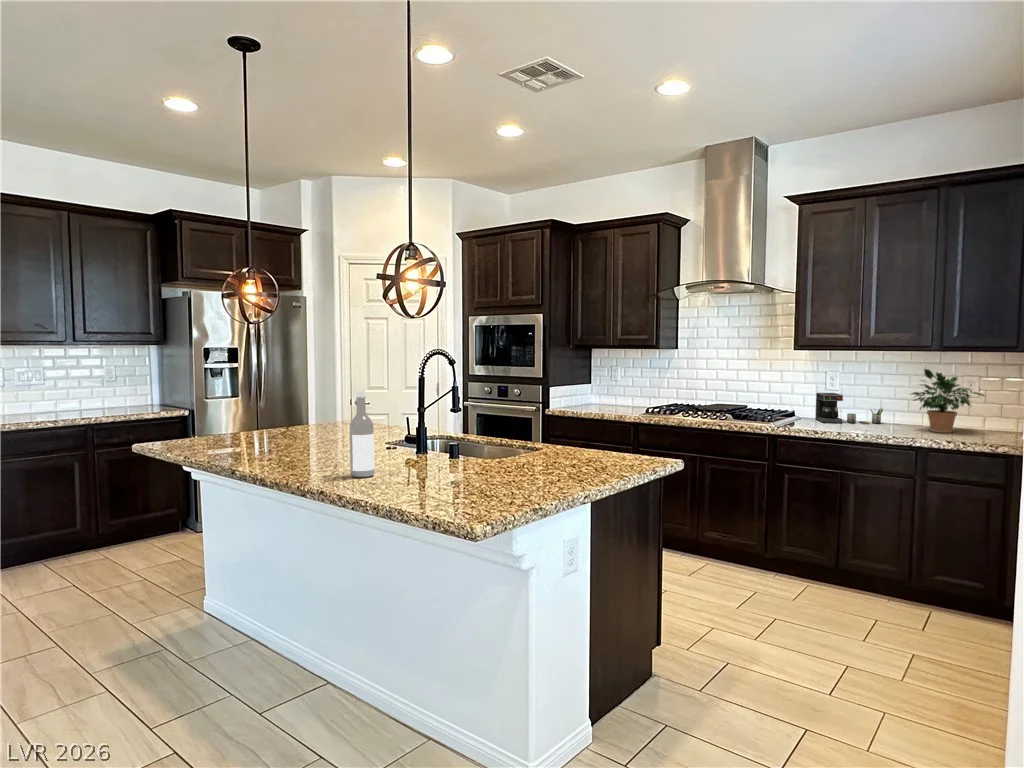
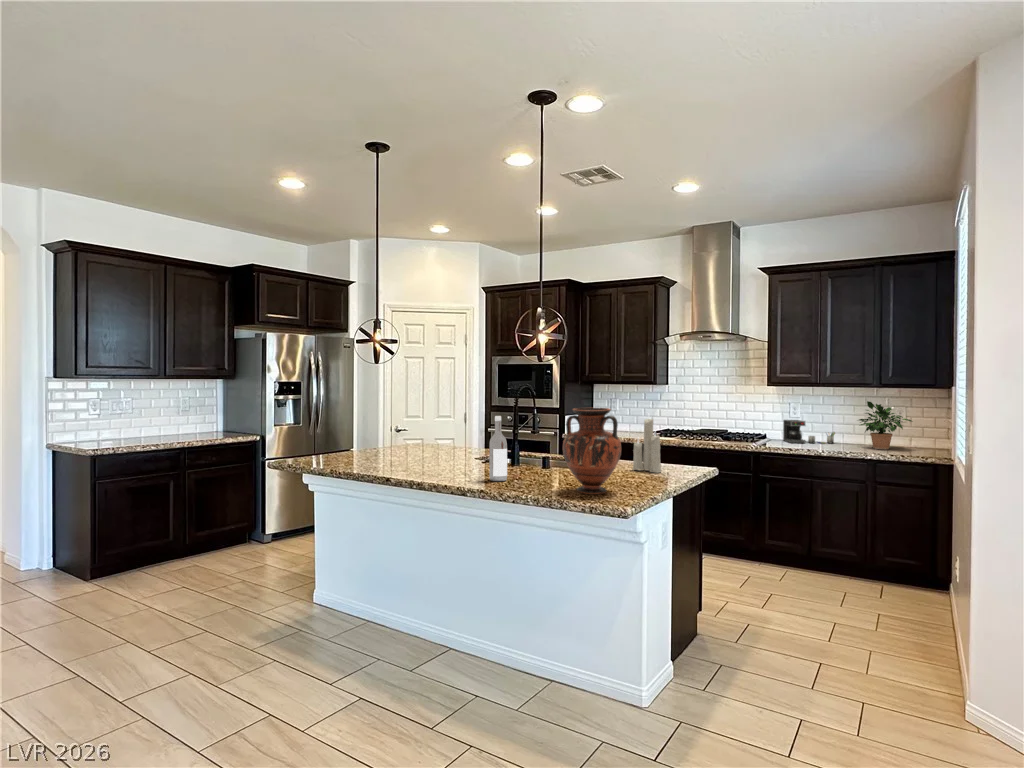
vase: none [419,380,500,501] -> present [563,408,621,494]
candle: none [560,380,596,467] -> present [633,417,661,473]

